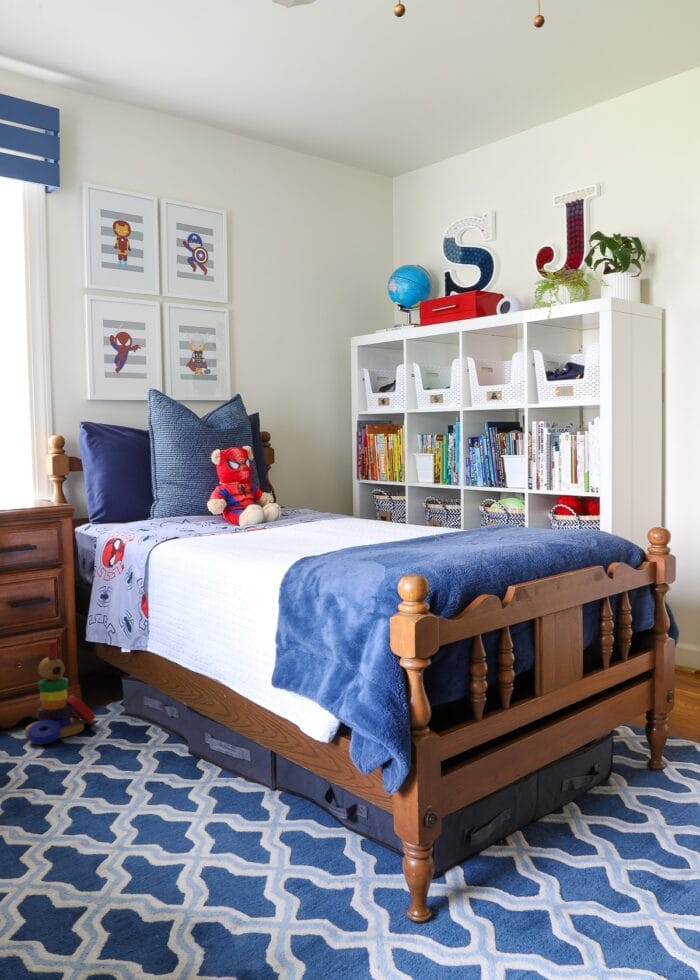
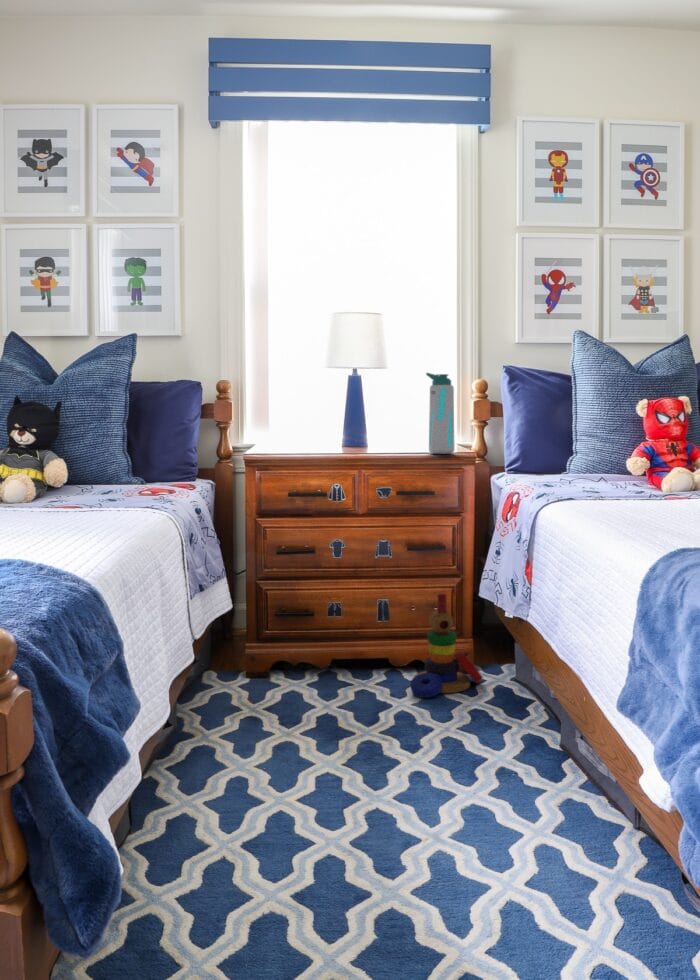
water bottle: none [17,425,50,505] -> present [426,373,454,454]

